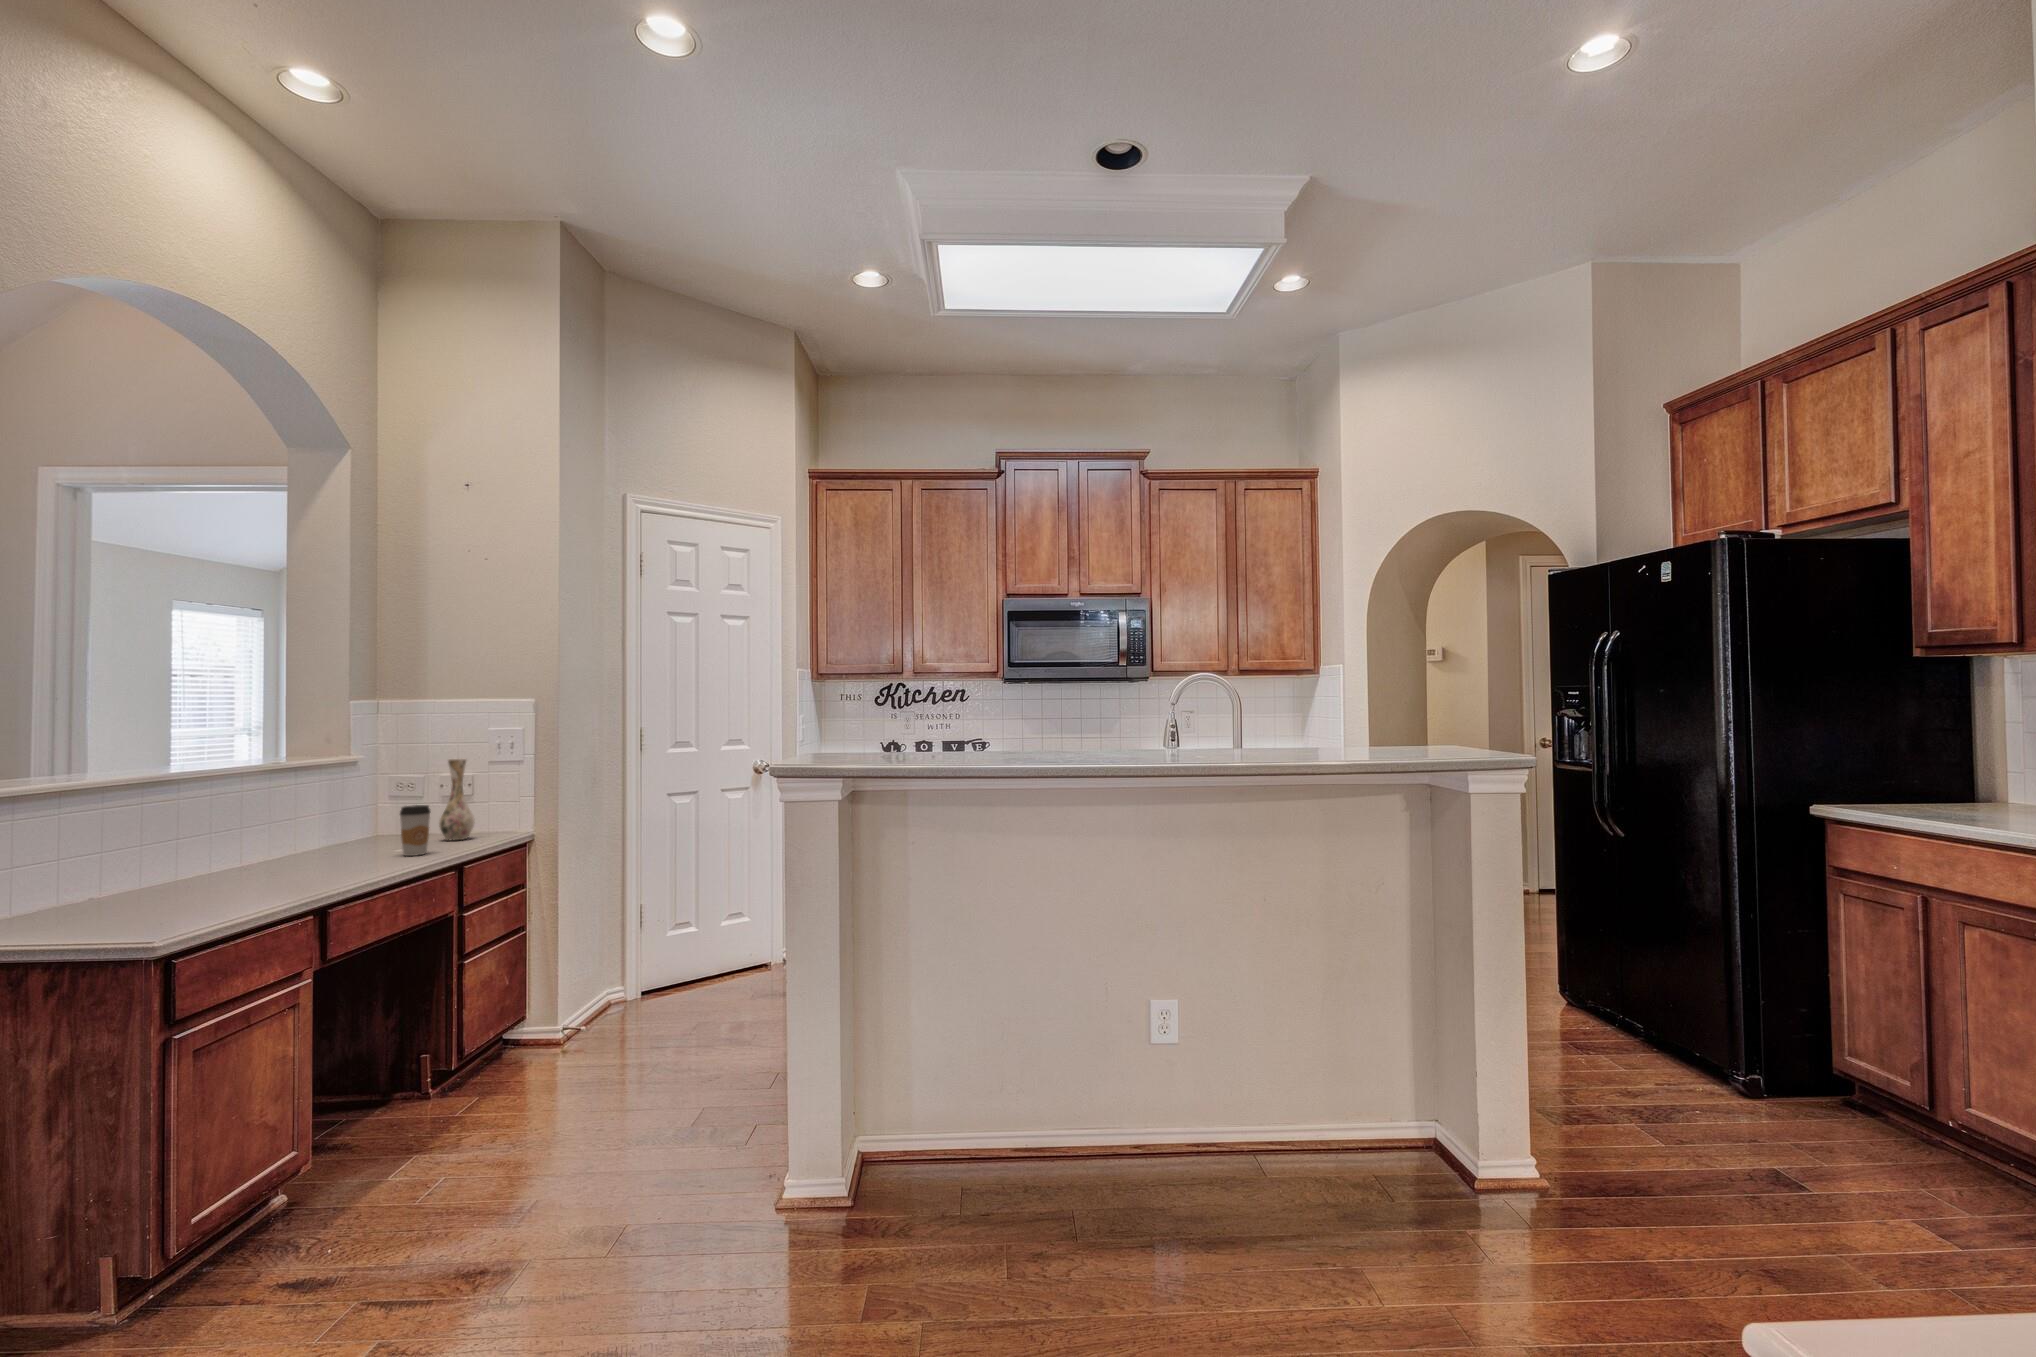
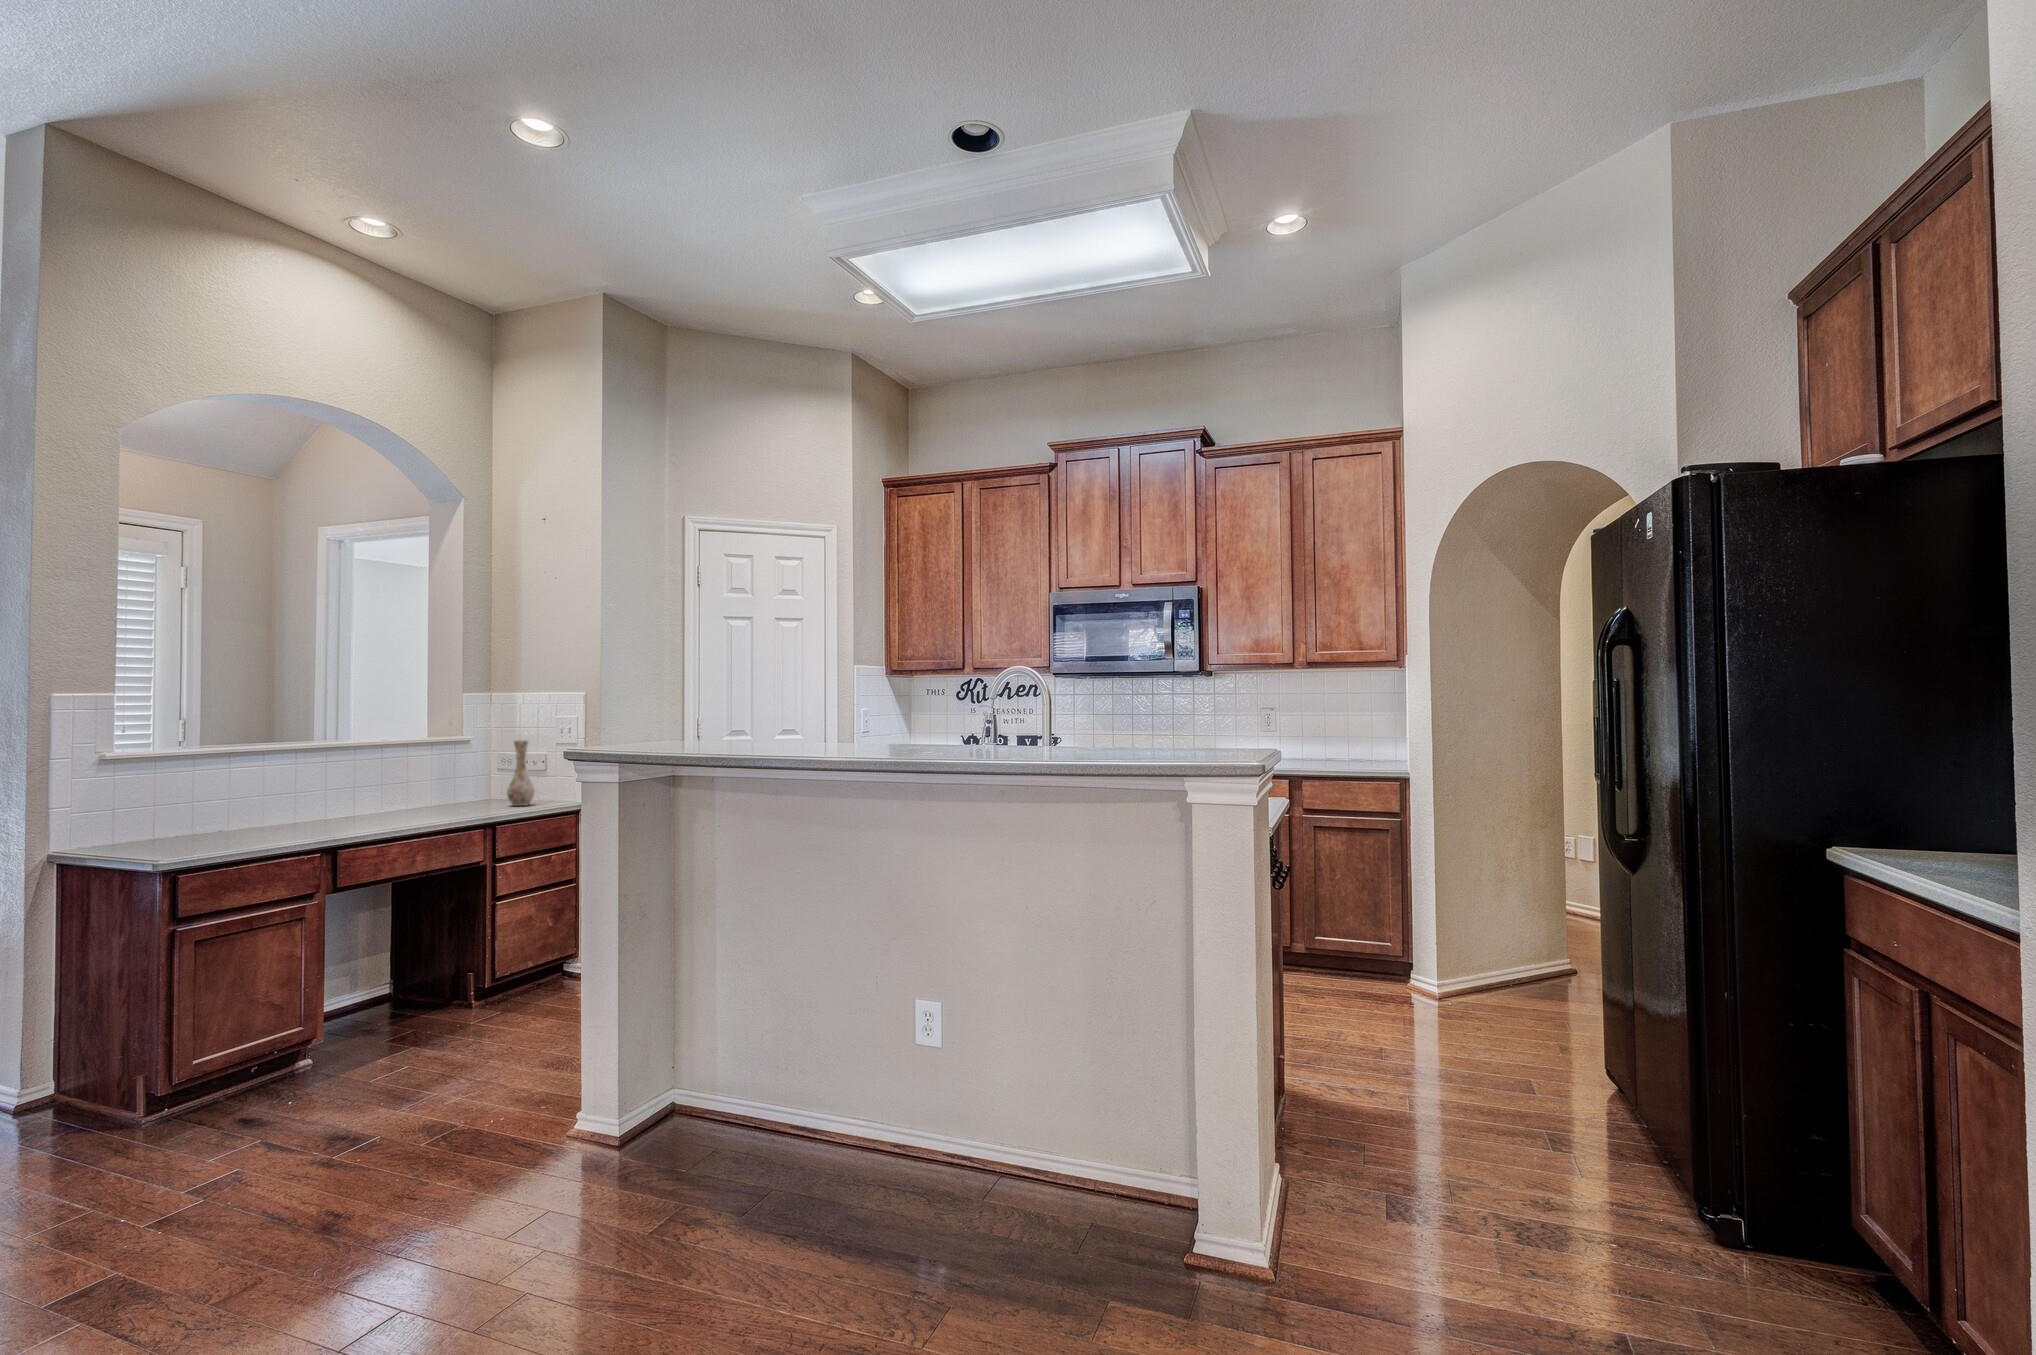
coffee cup: present [400,805,430,856] -> none [450,776,474,816]

